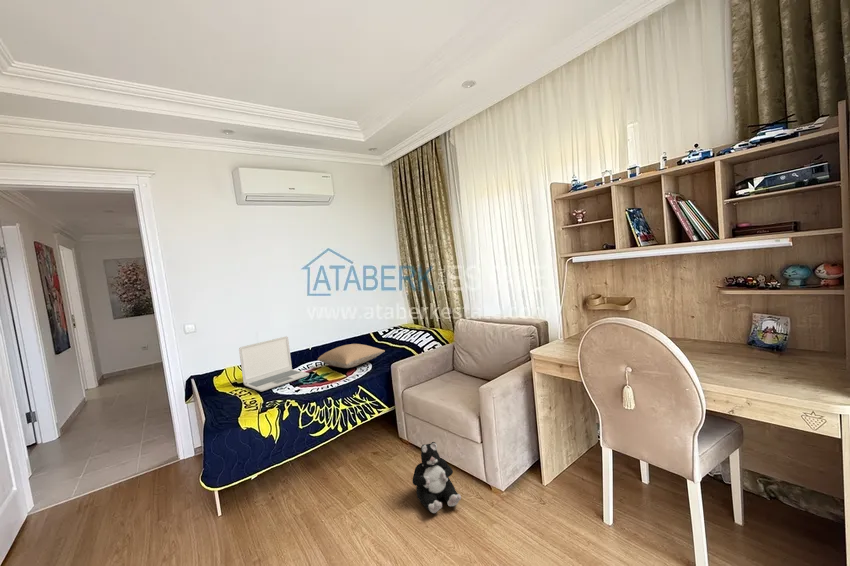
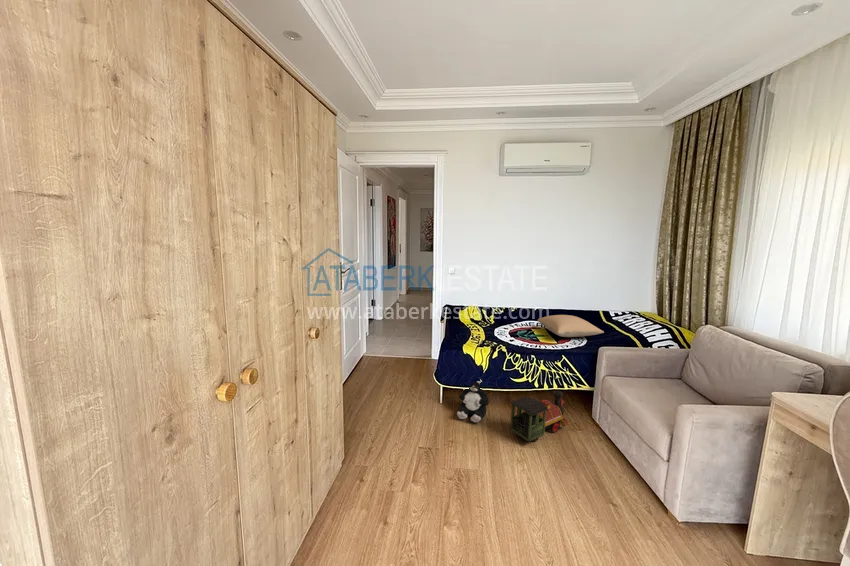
laptop: present [239,336,309,392] -> none [477,293,527,332]
toy train: none [323,425,383,498] -> present [510,391,569,442]
plush toy: present [412,442,461,513] -> present [457,379,489,423]

